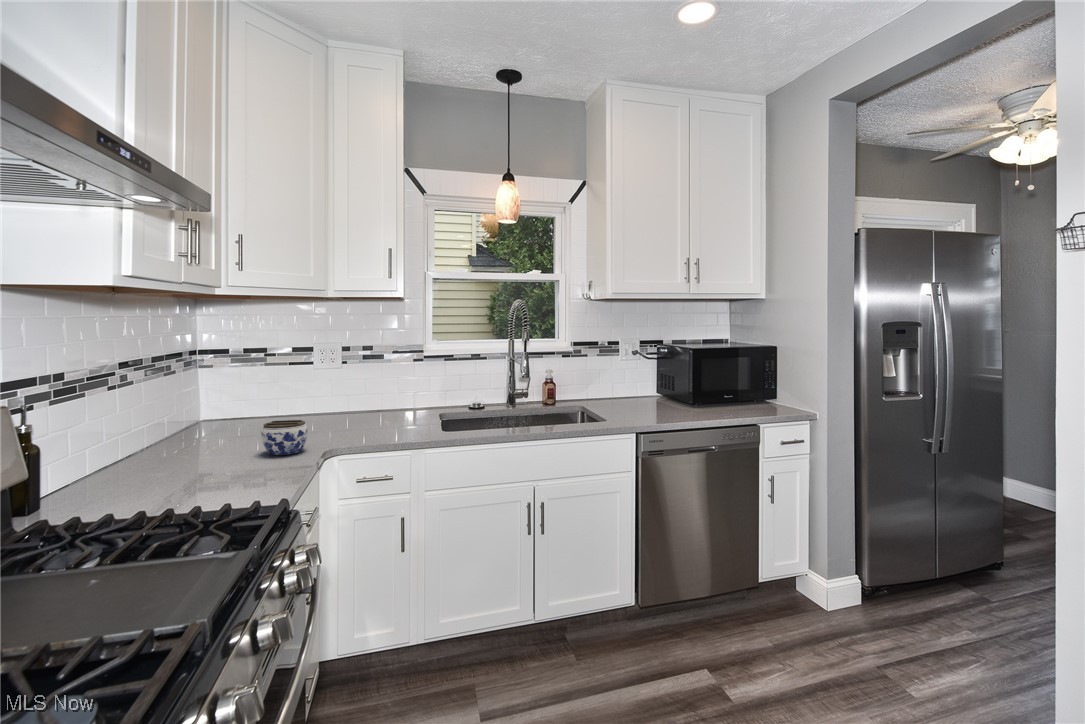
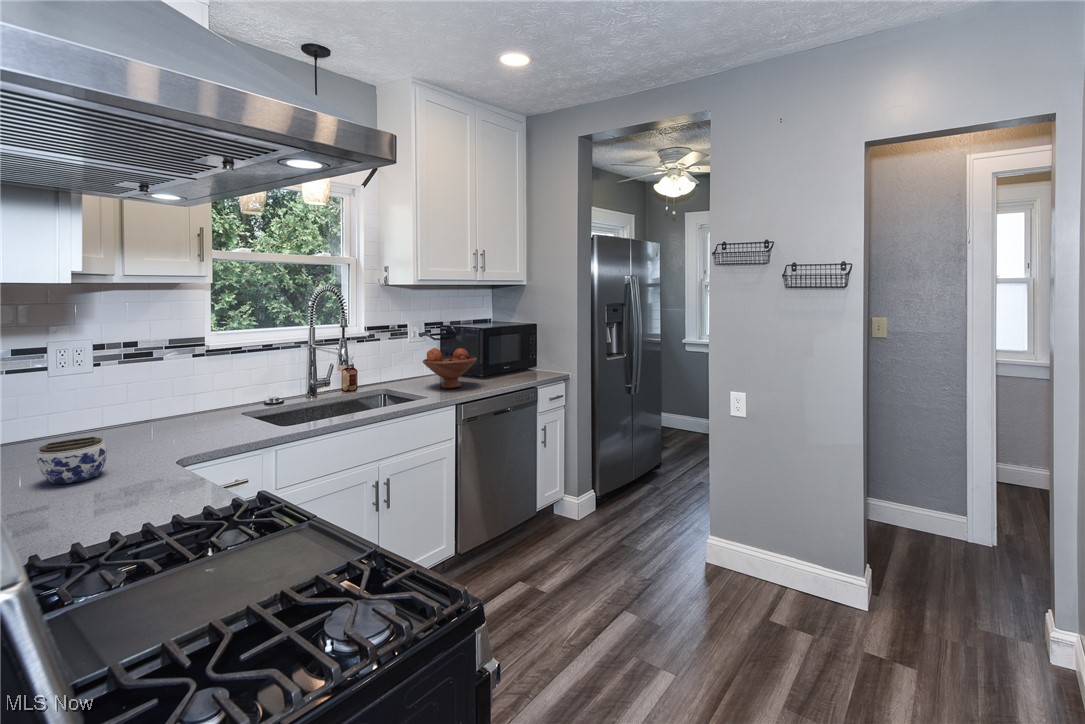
fruit bowl: none [621,366,684,414] -> present [423,348,477,388]

